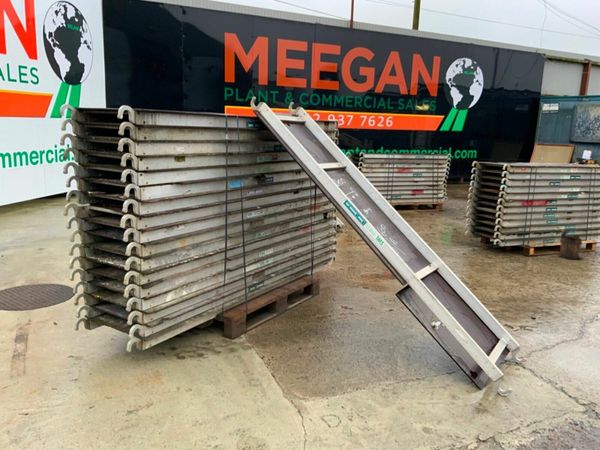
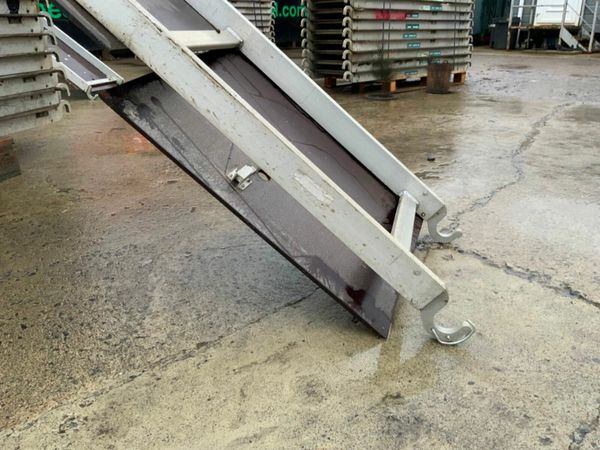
potted tree: none [510,221,537,261] -> present [366,45,397,100]

